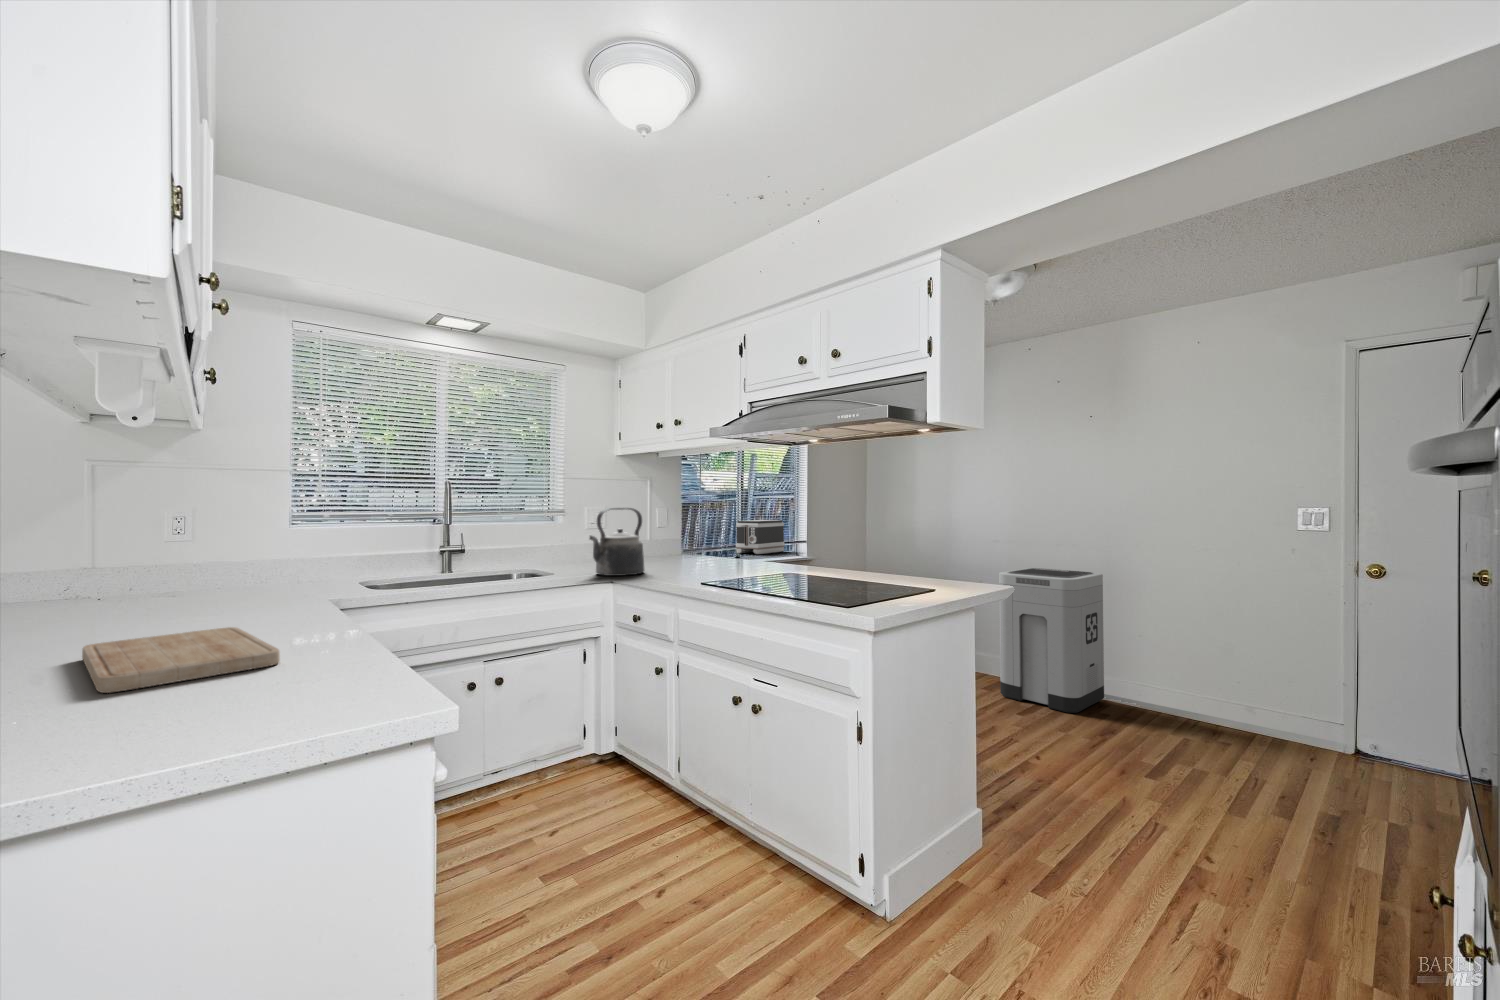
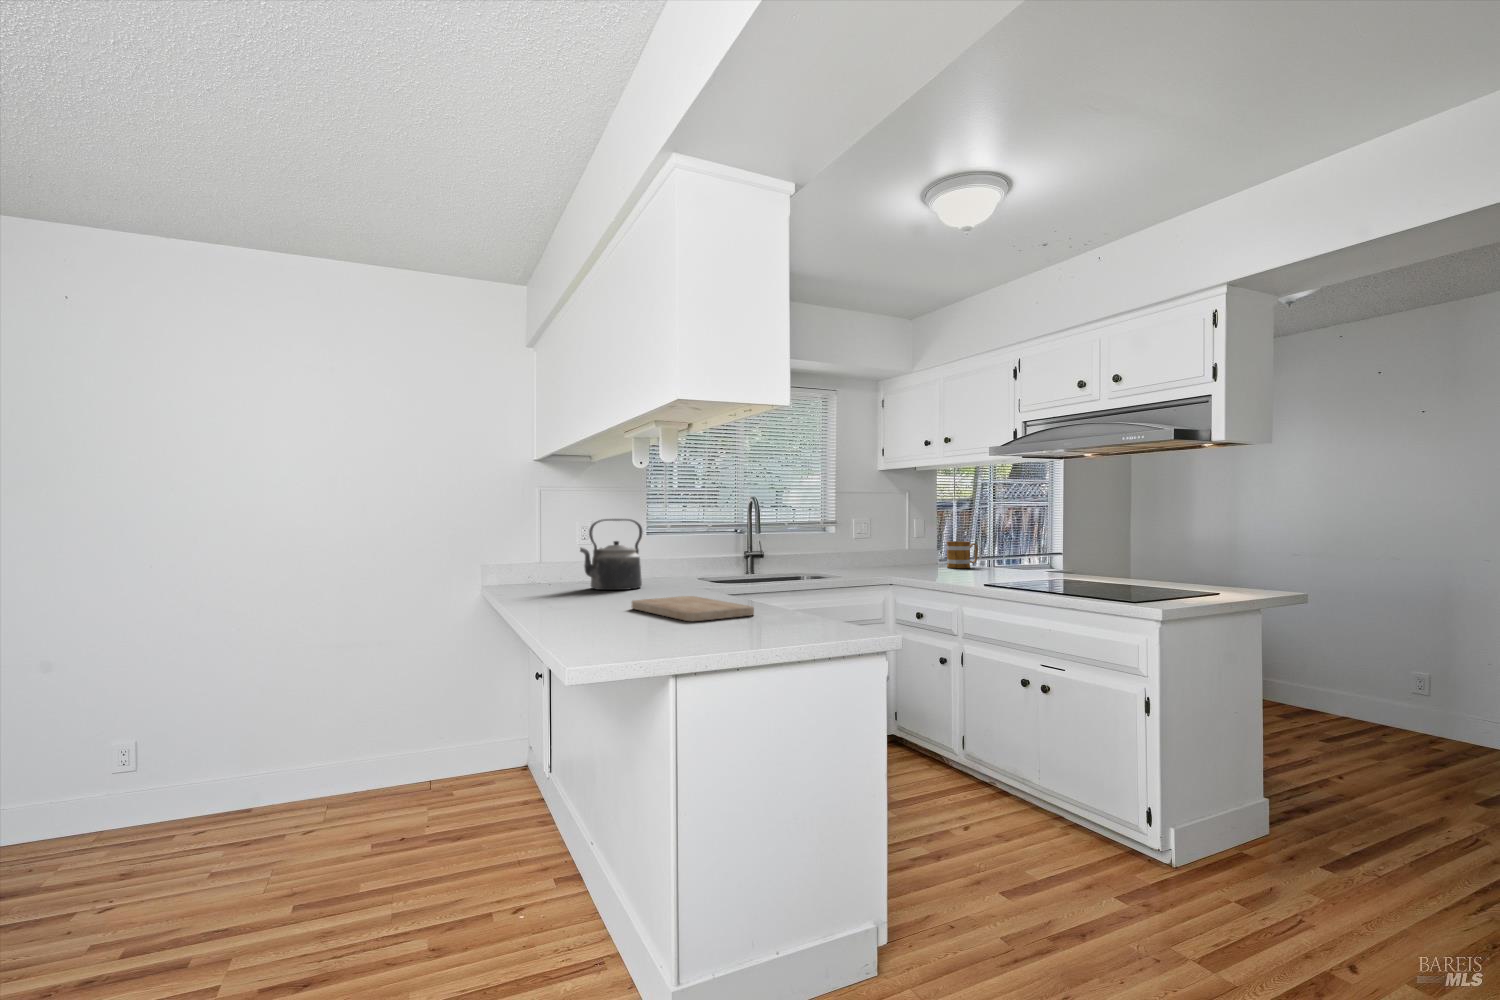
kettle: present [590,508,644,576] -> present [580,519,642,590]
toaster: present [736,520,785,554] -> none [988,529,1041,564]
mug: none [689,533,721,561] -> present [947,541,978,568]
trash can: present [999,568,1104,713] -> none [1299,586,1440,748]

